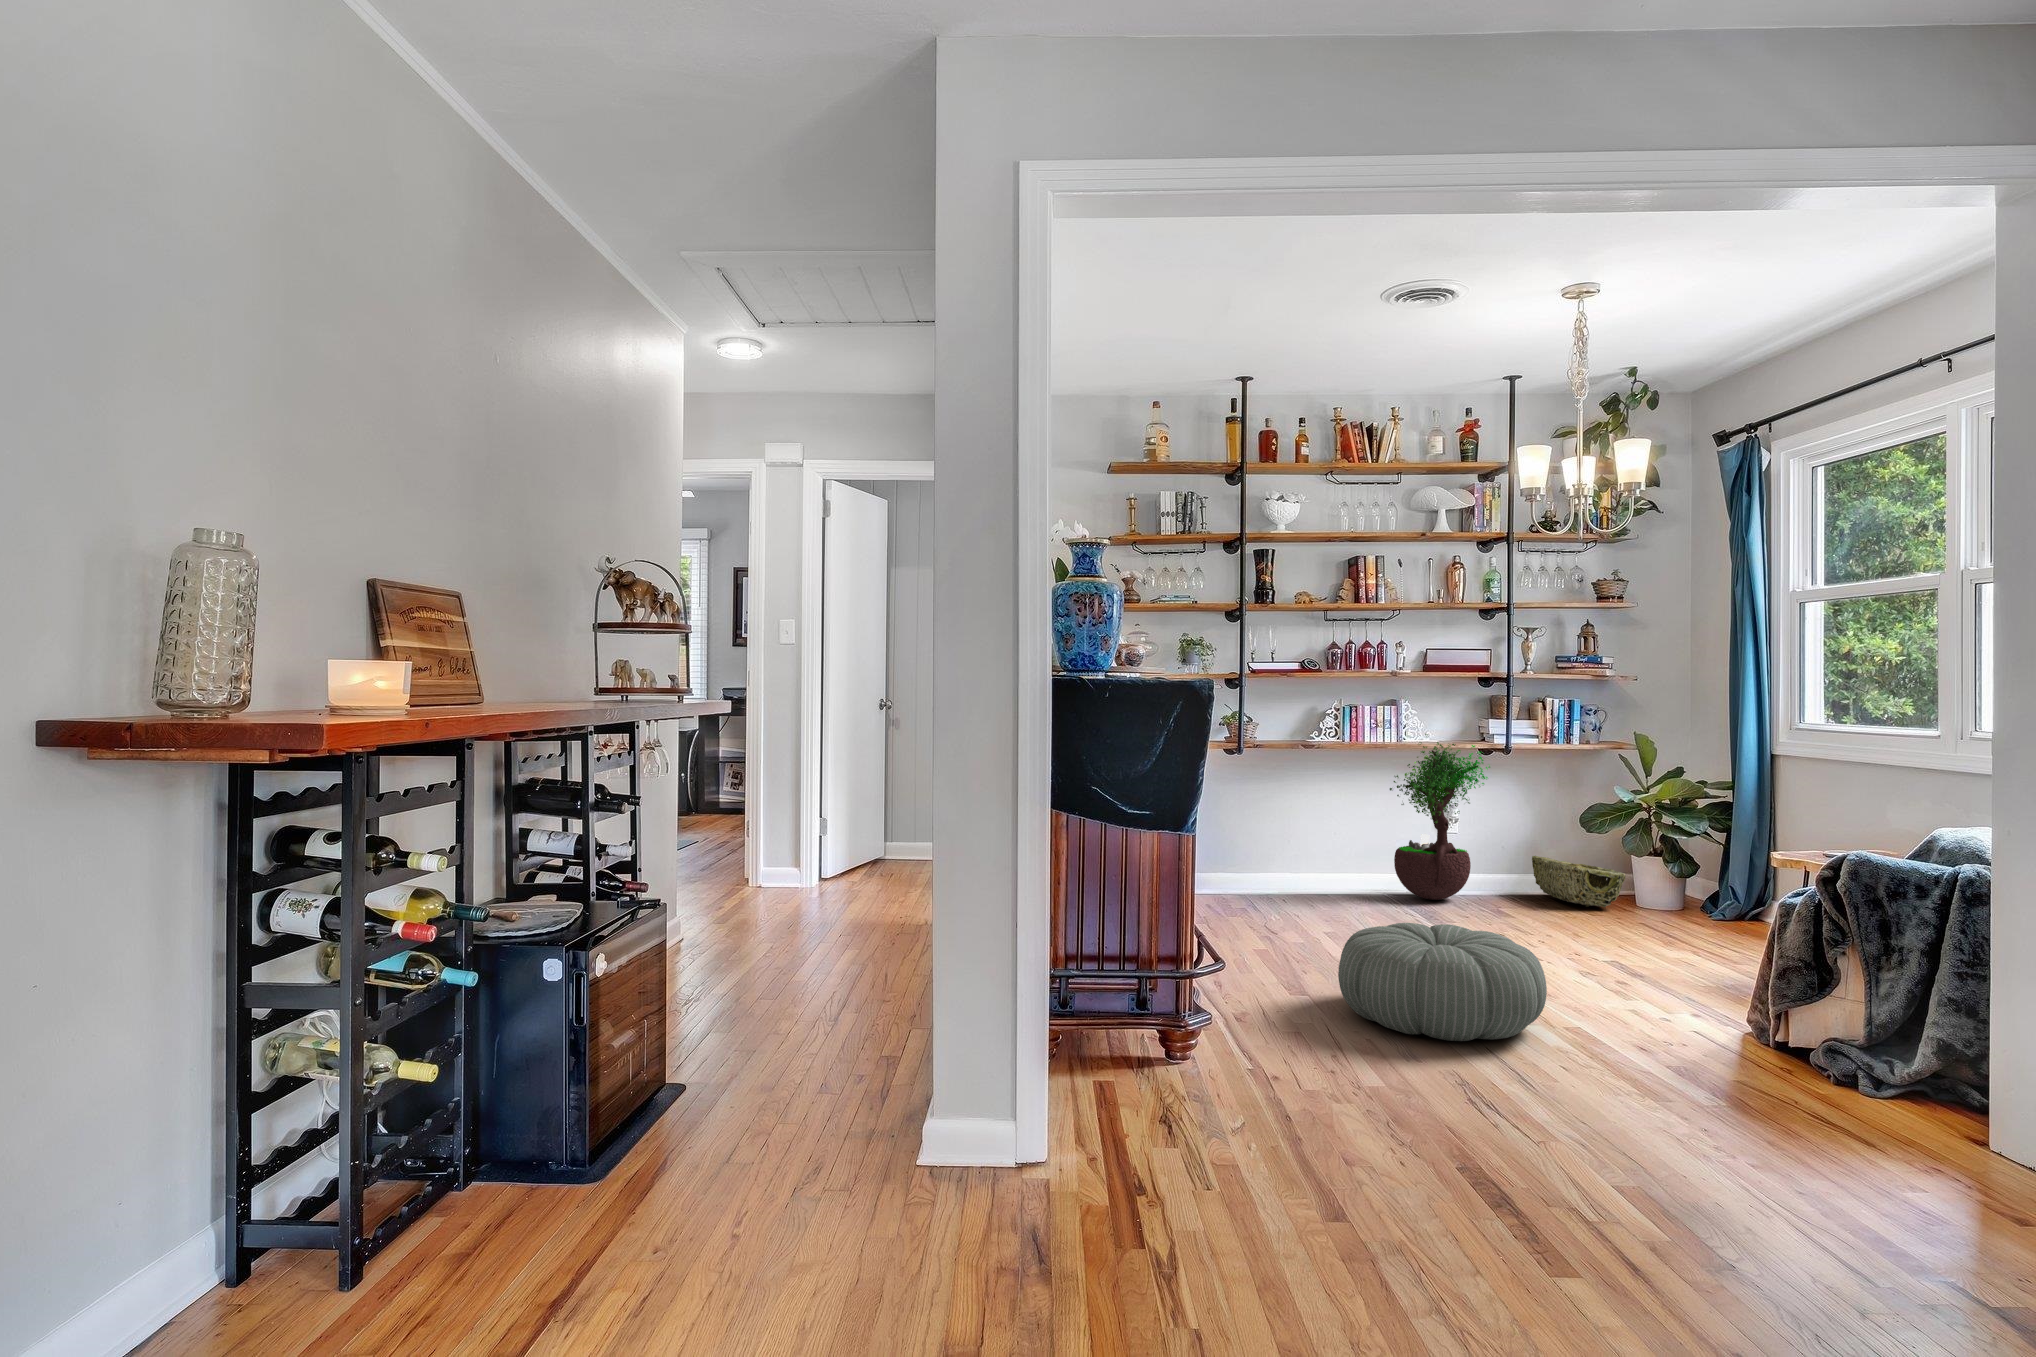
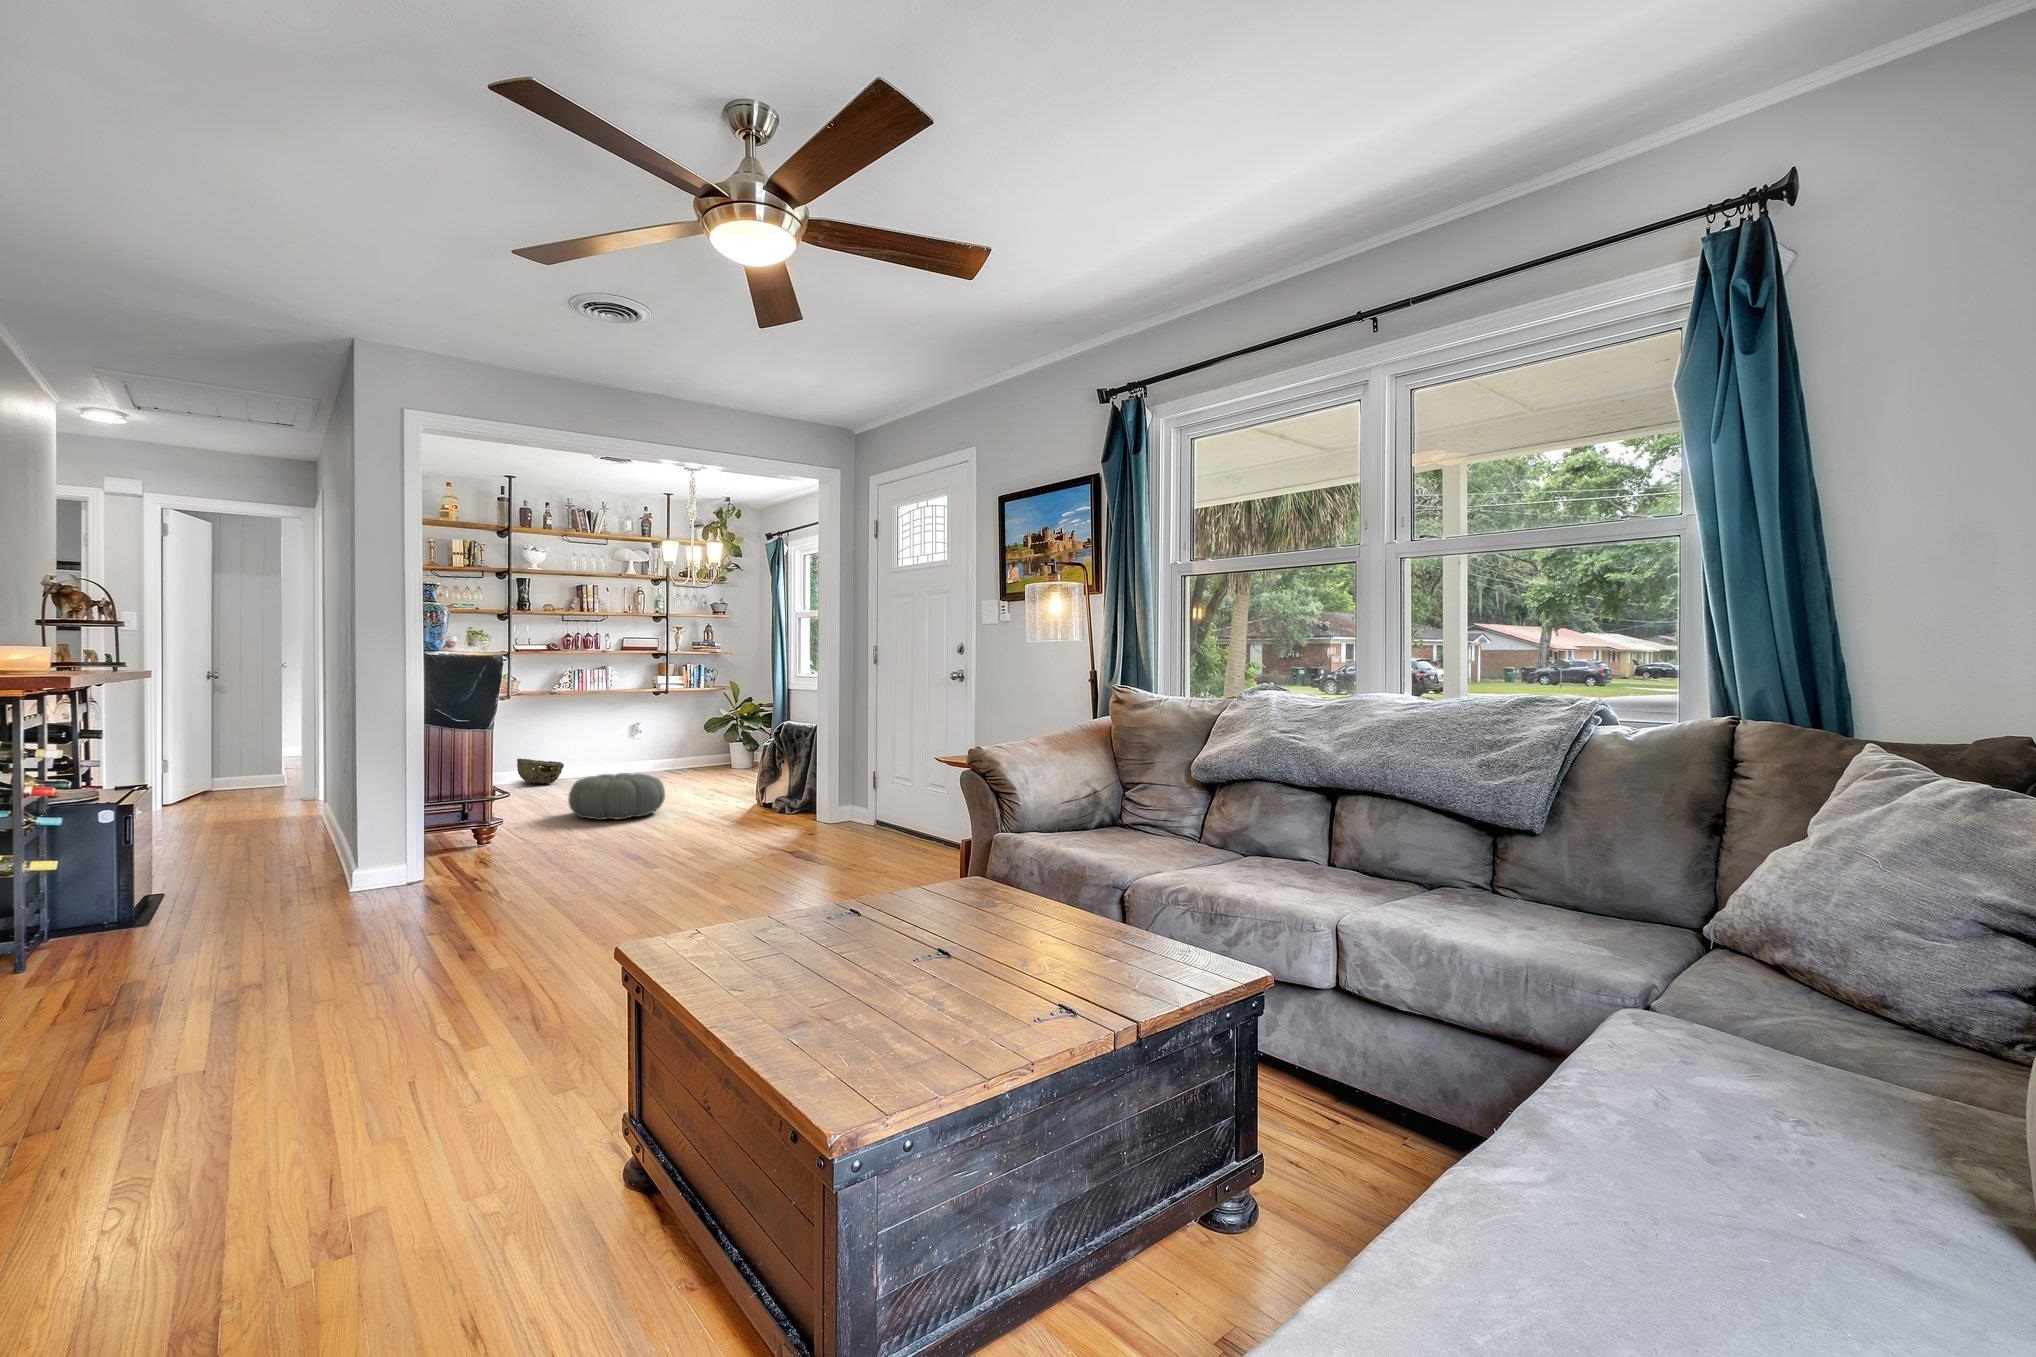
potted tree: present [1390,734,1490,900] -> none [601,685,657,776]
woven basket: present [1532,856,1626,907] -> present [517,758,564,784]

